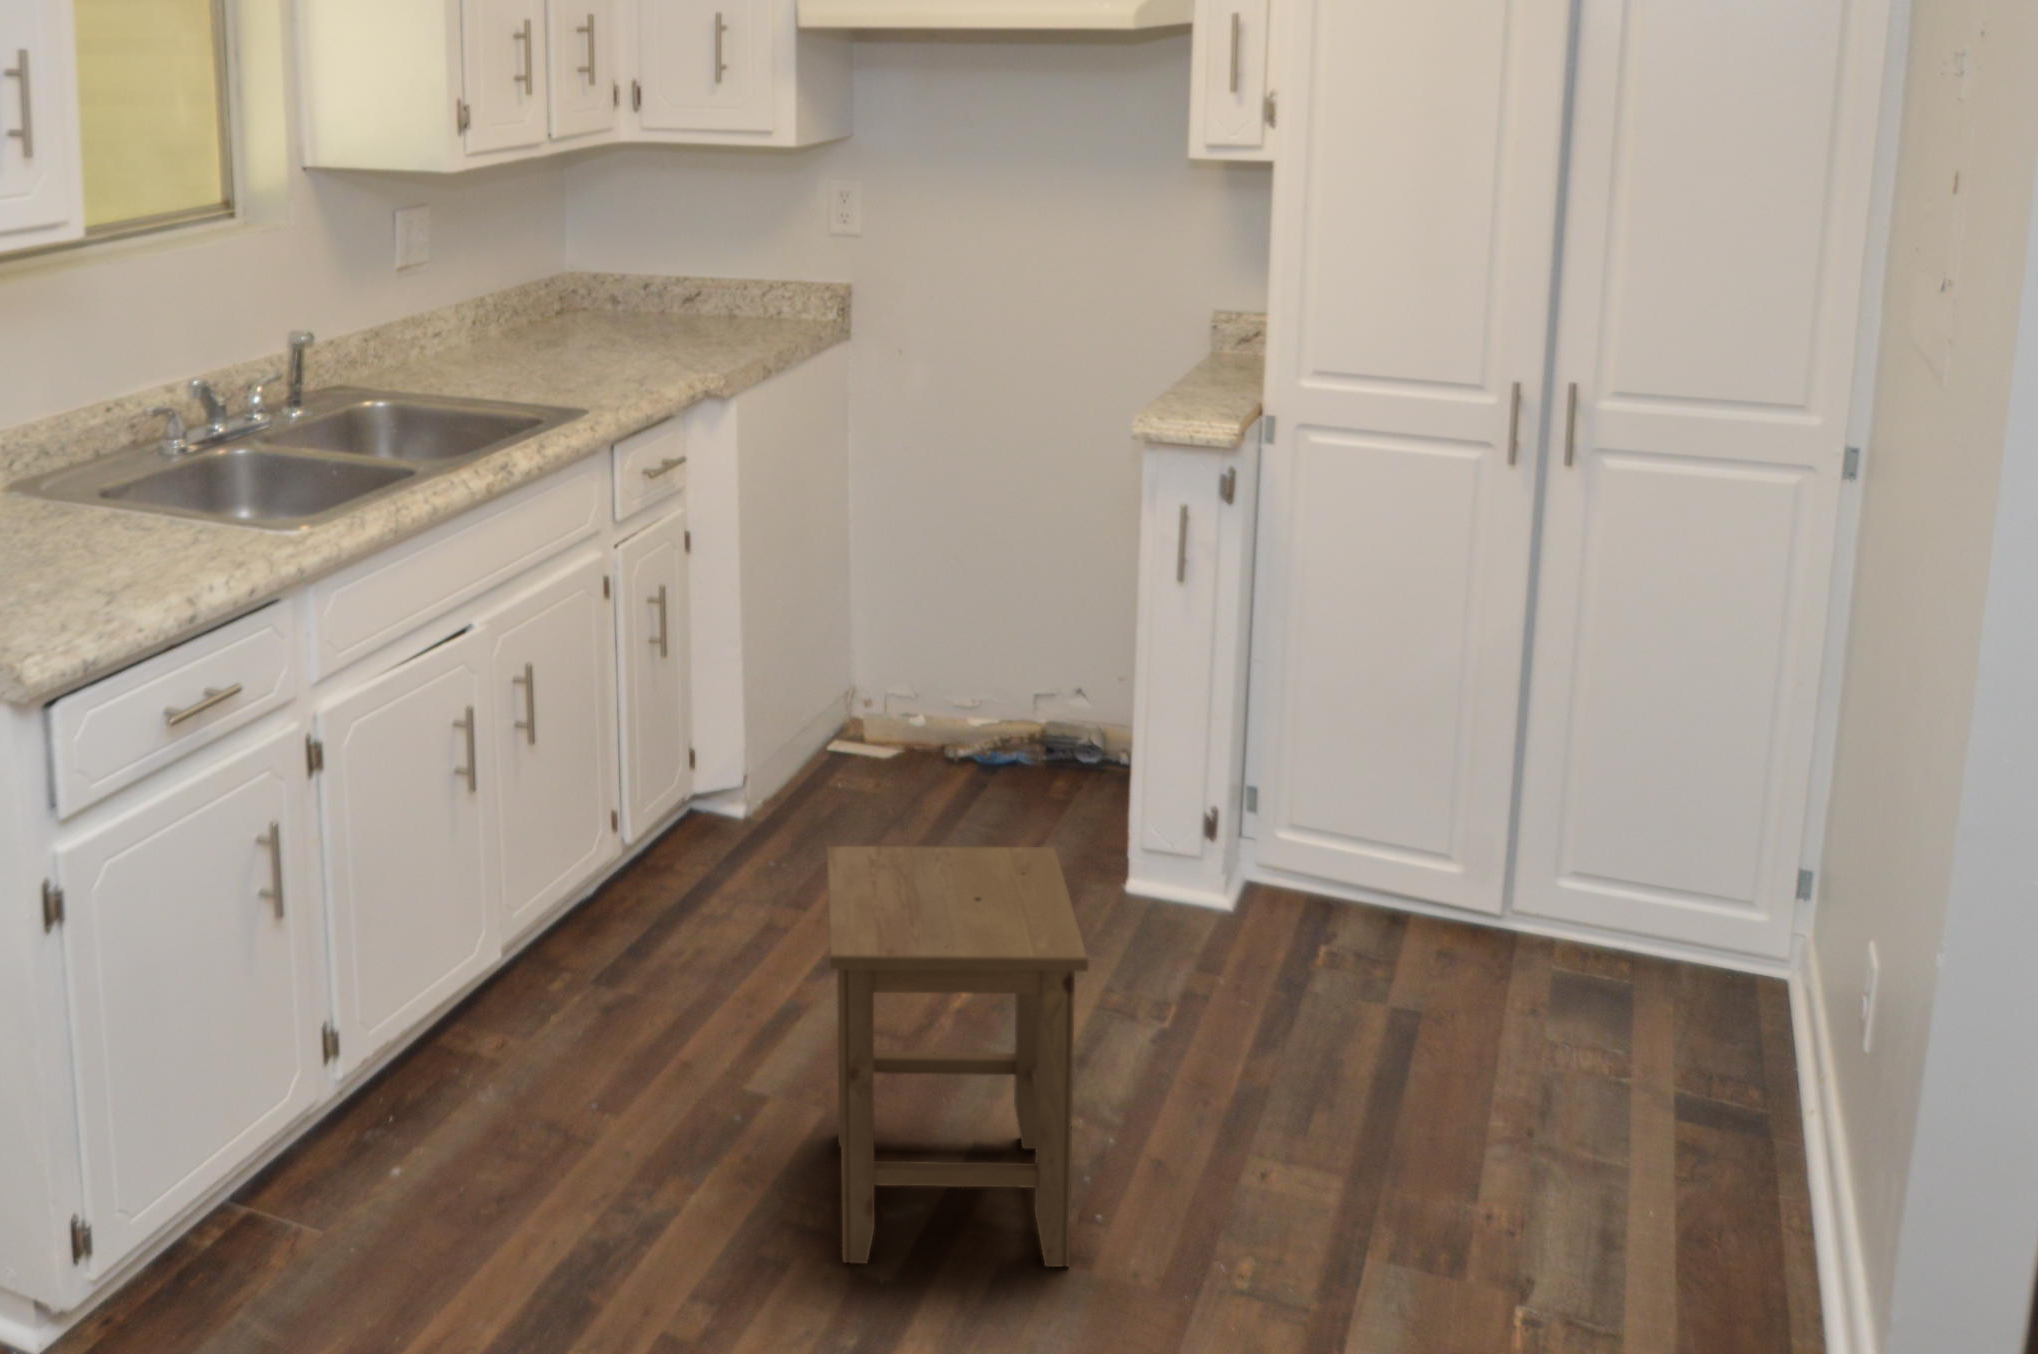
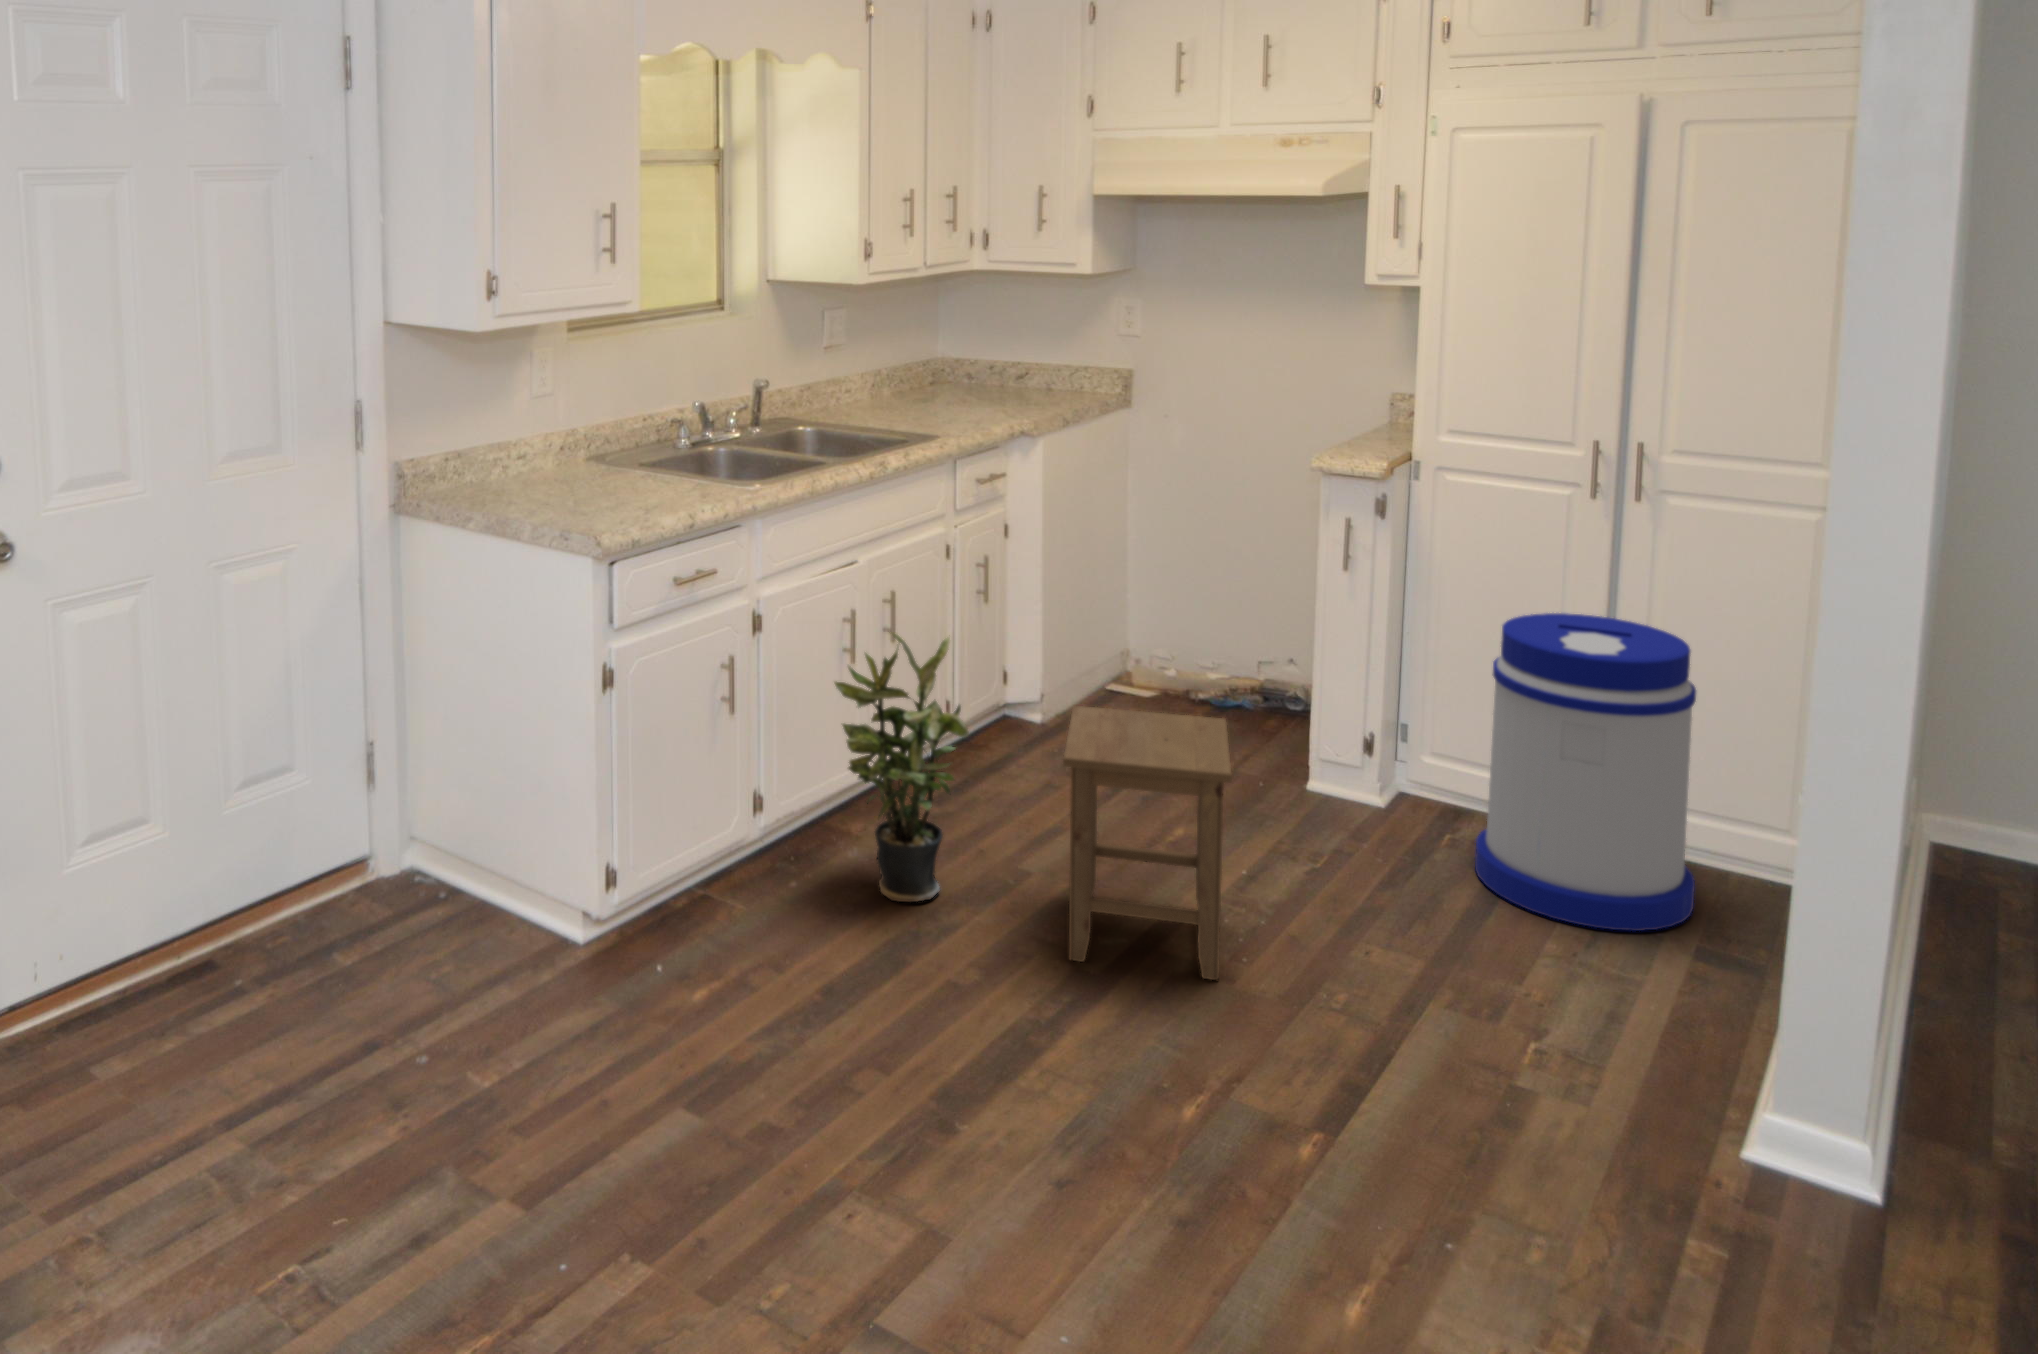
trash can: none [1370,630,1666,1084] -> present [1475,613,1696,931]
potted plant: none [447,752,667,1187] -> present [835,634,968,902]

